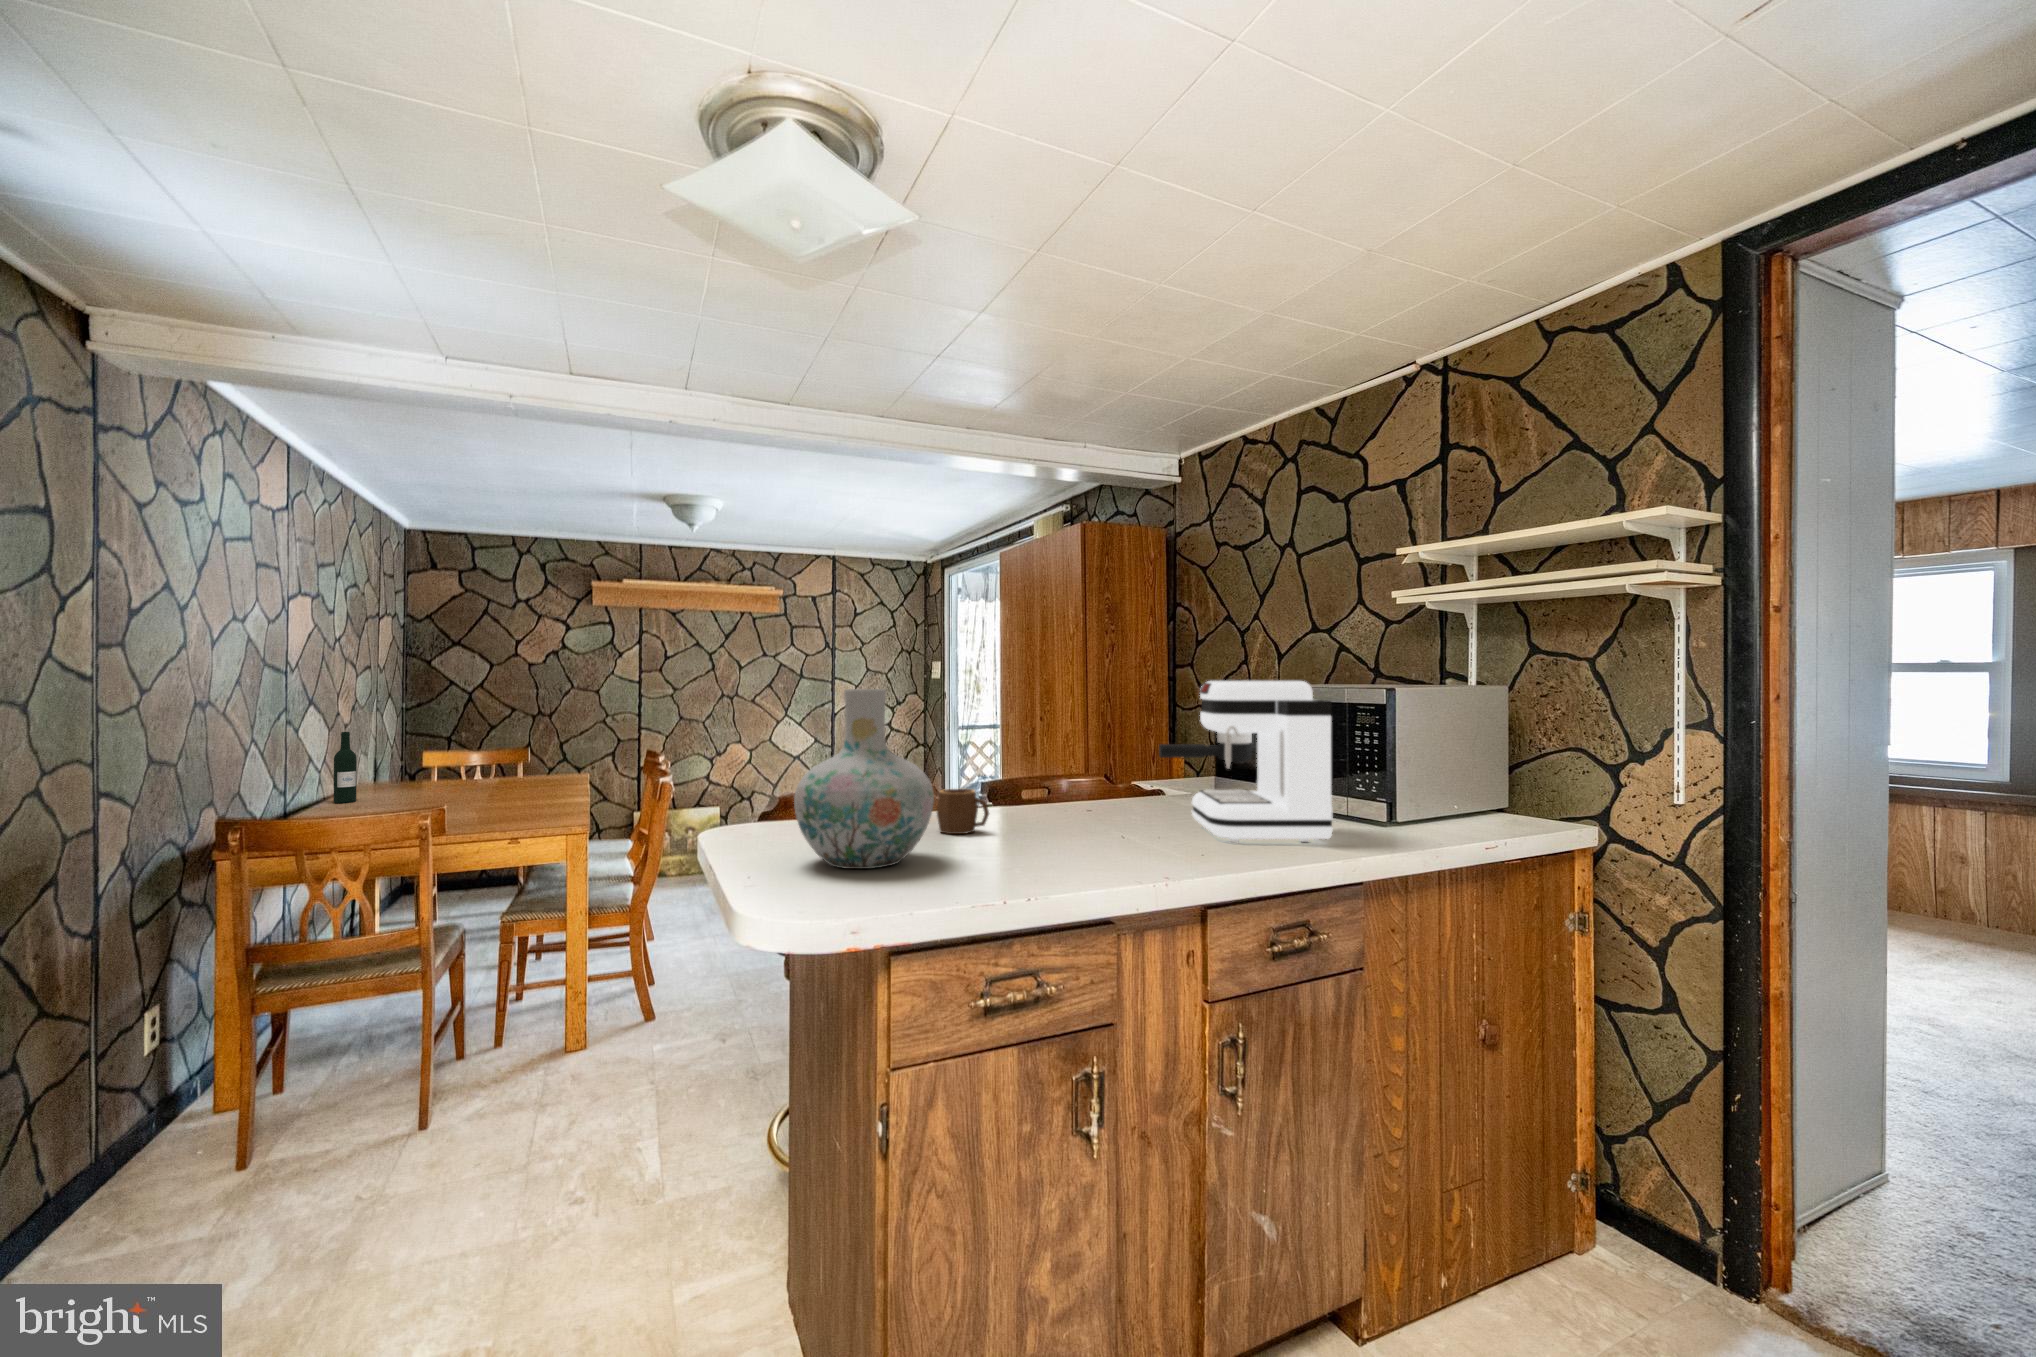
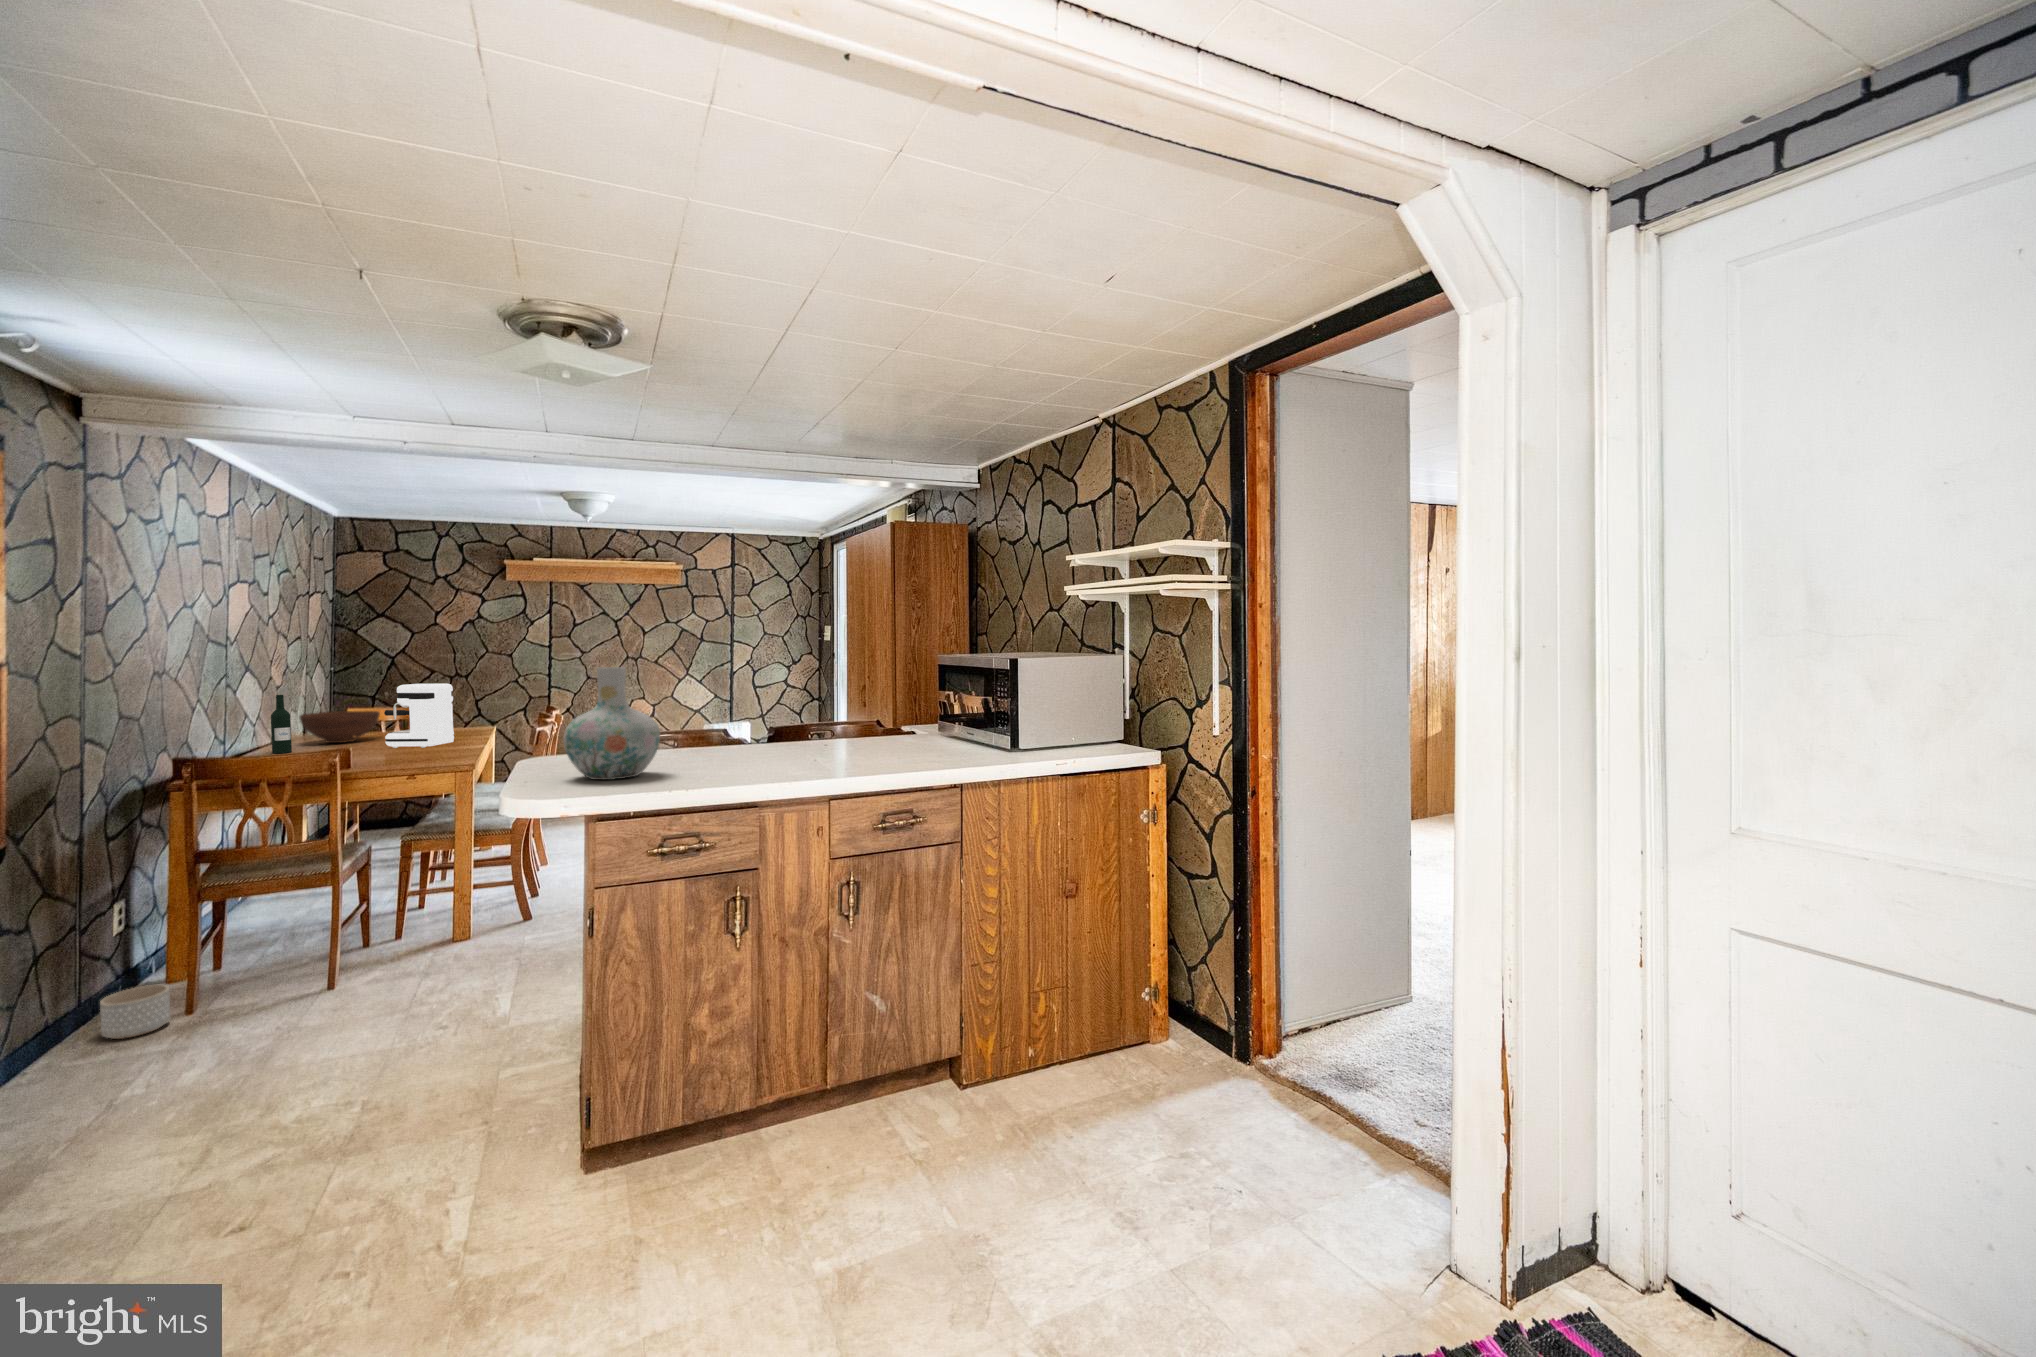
coffee maker: present [1159,681,1332,842] -> present [384,684,454,748]
fruit bowl: none [366,751,458,790] -> present [300,711,380,743]
mug: present [937,789,989,834] -> none [688,732,724,763]
planter: none [89,1130,185,1215] -> present [100,985,170,1039]

